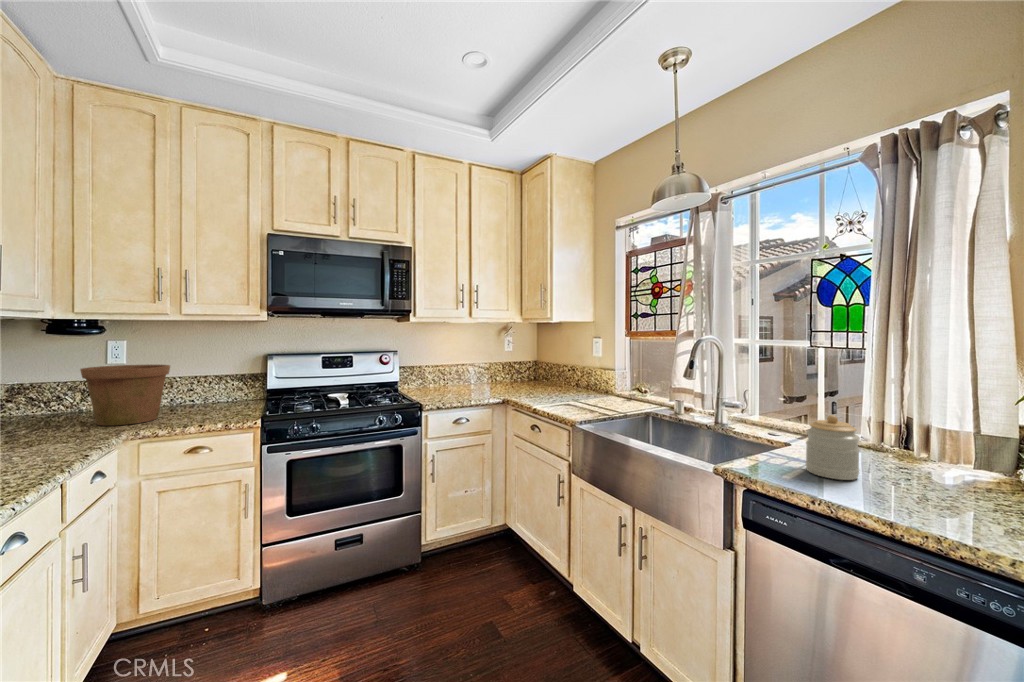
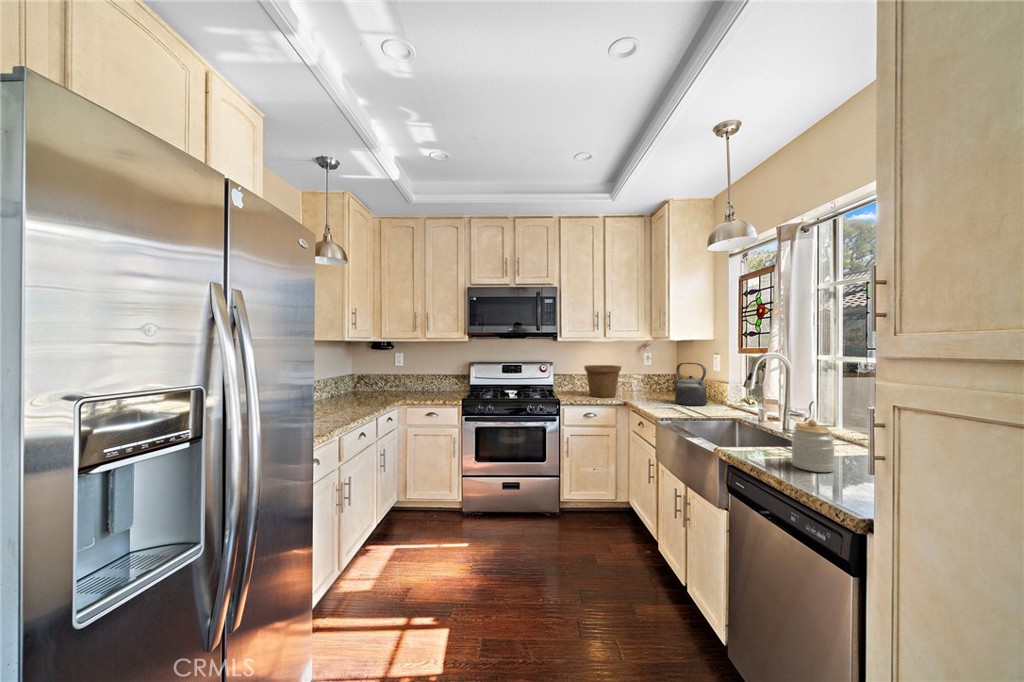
kettle: none [555,349,598,400] -> present [673,363,707,406]
flower pot: present [80,364,170,426] -> present [584,365,621,397]

